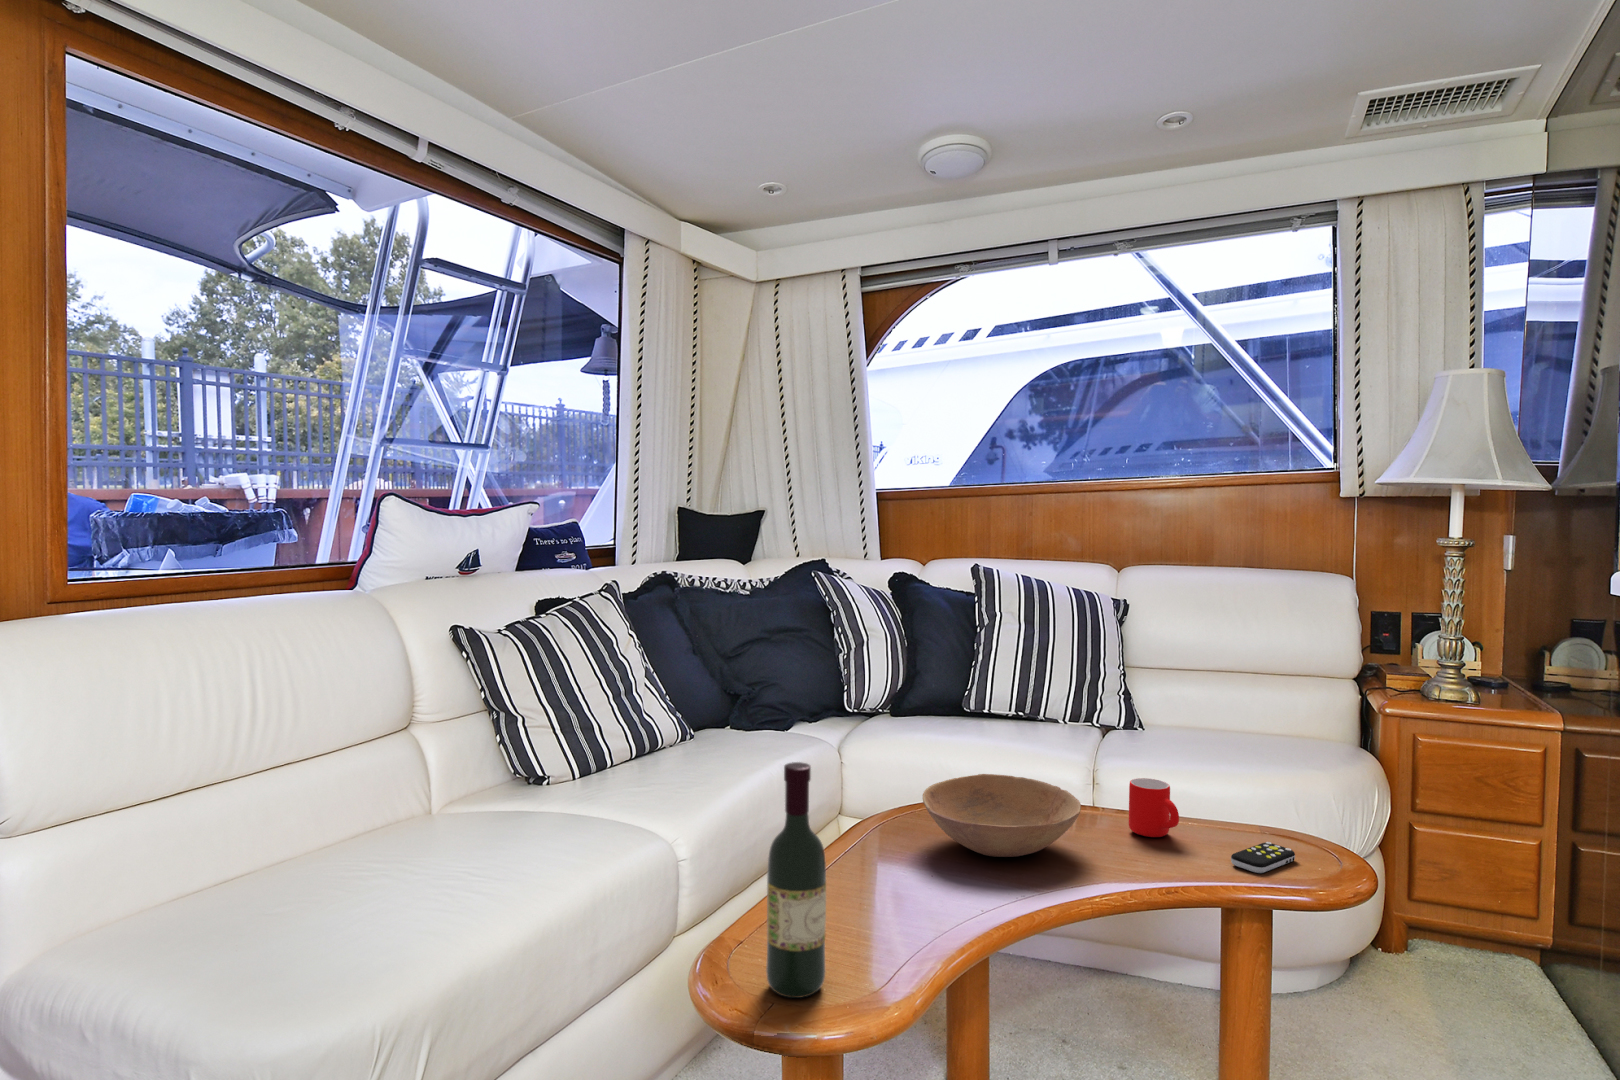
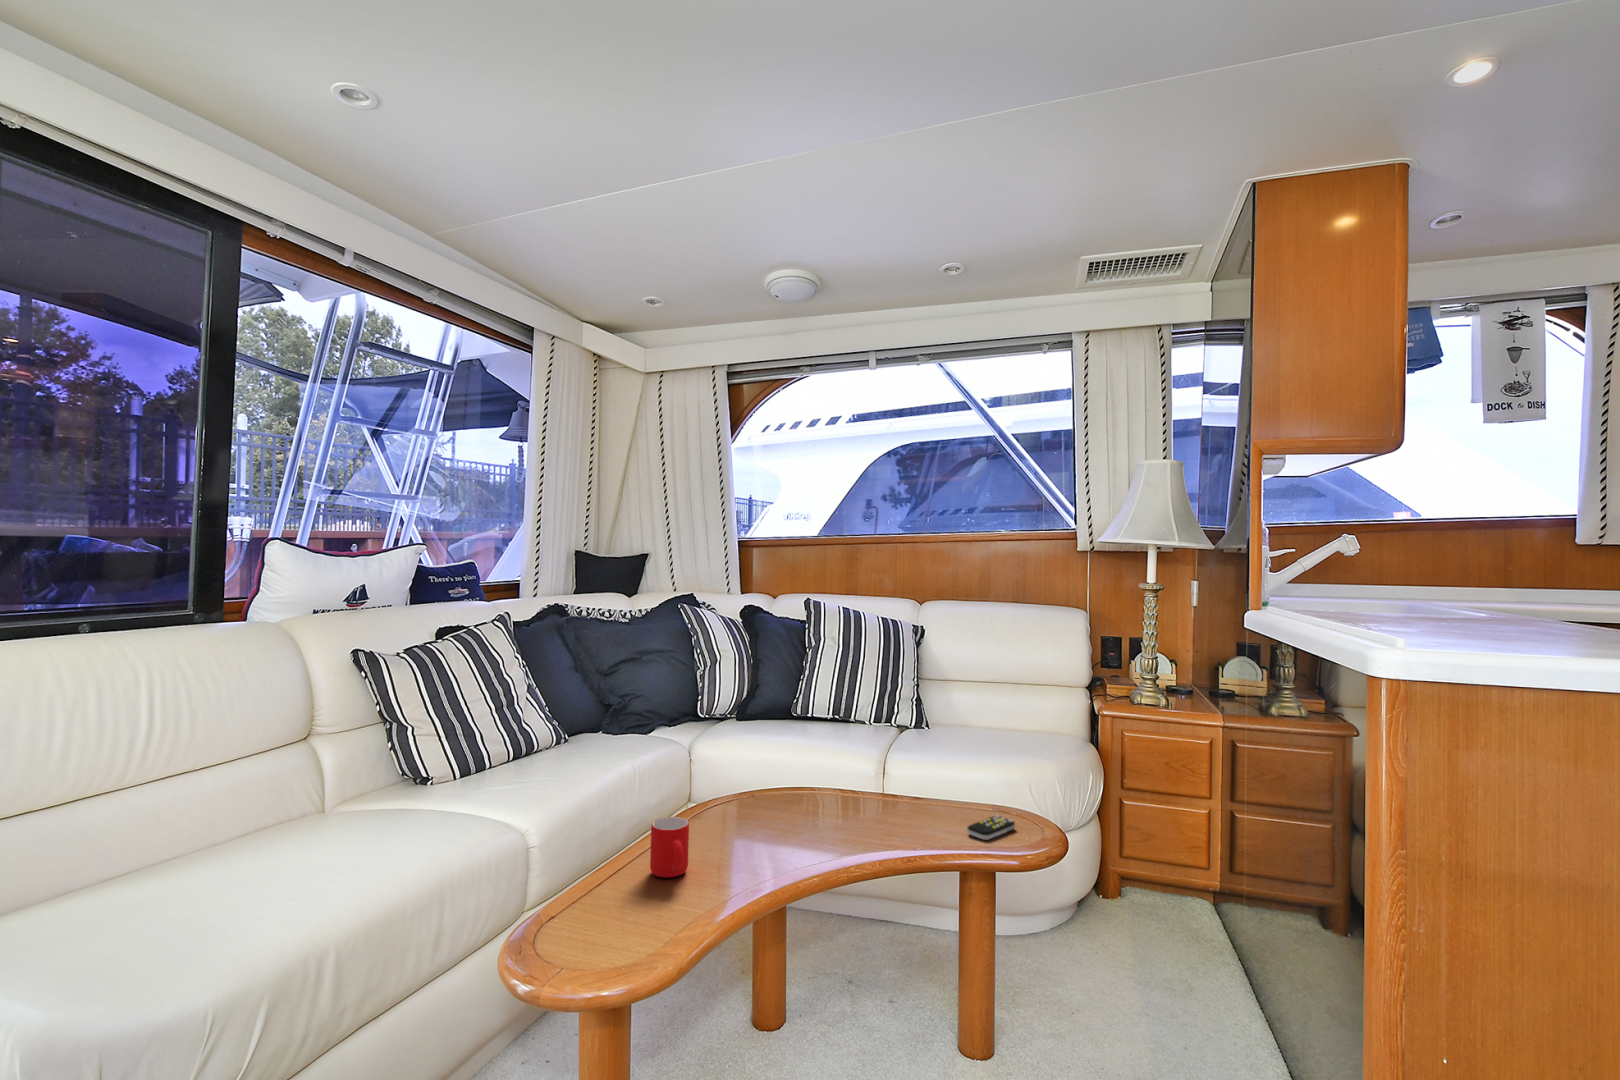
wine bottle: present [766,762,826,998] -> none [569,764,621,959]
bowl: present [923,774,1081,857] -> none [736,767,858,834]
mug: present [1129,778,1179,837] -> present [650,817,689,878]

